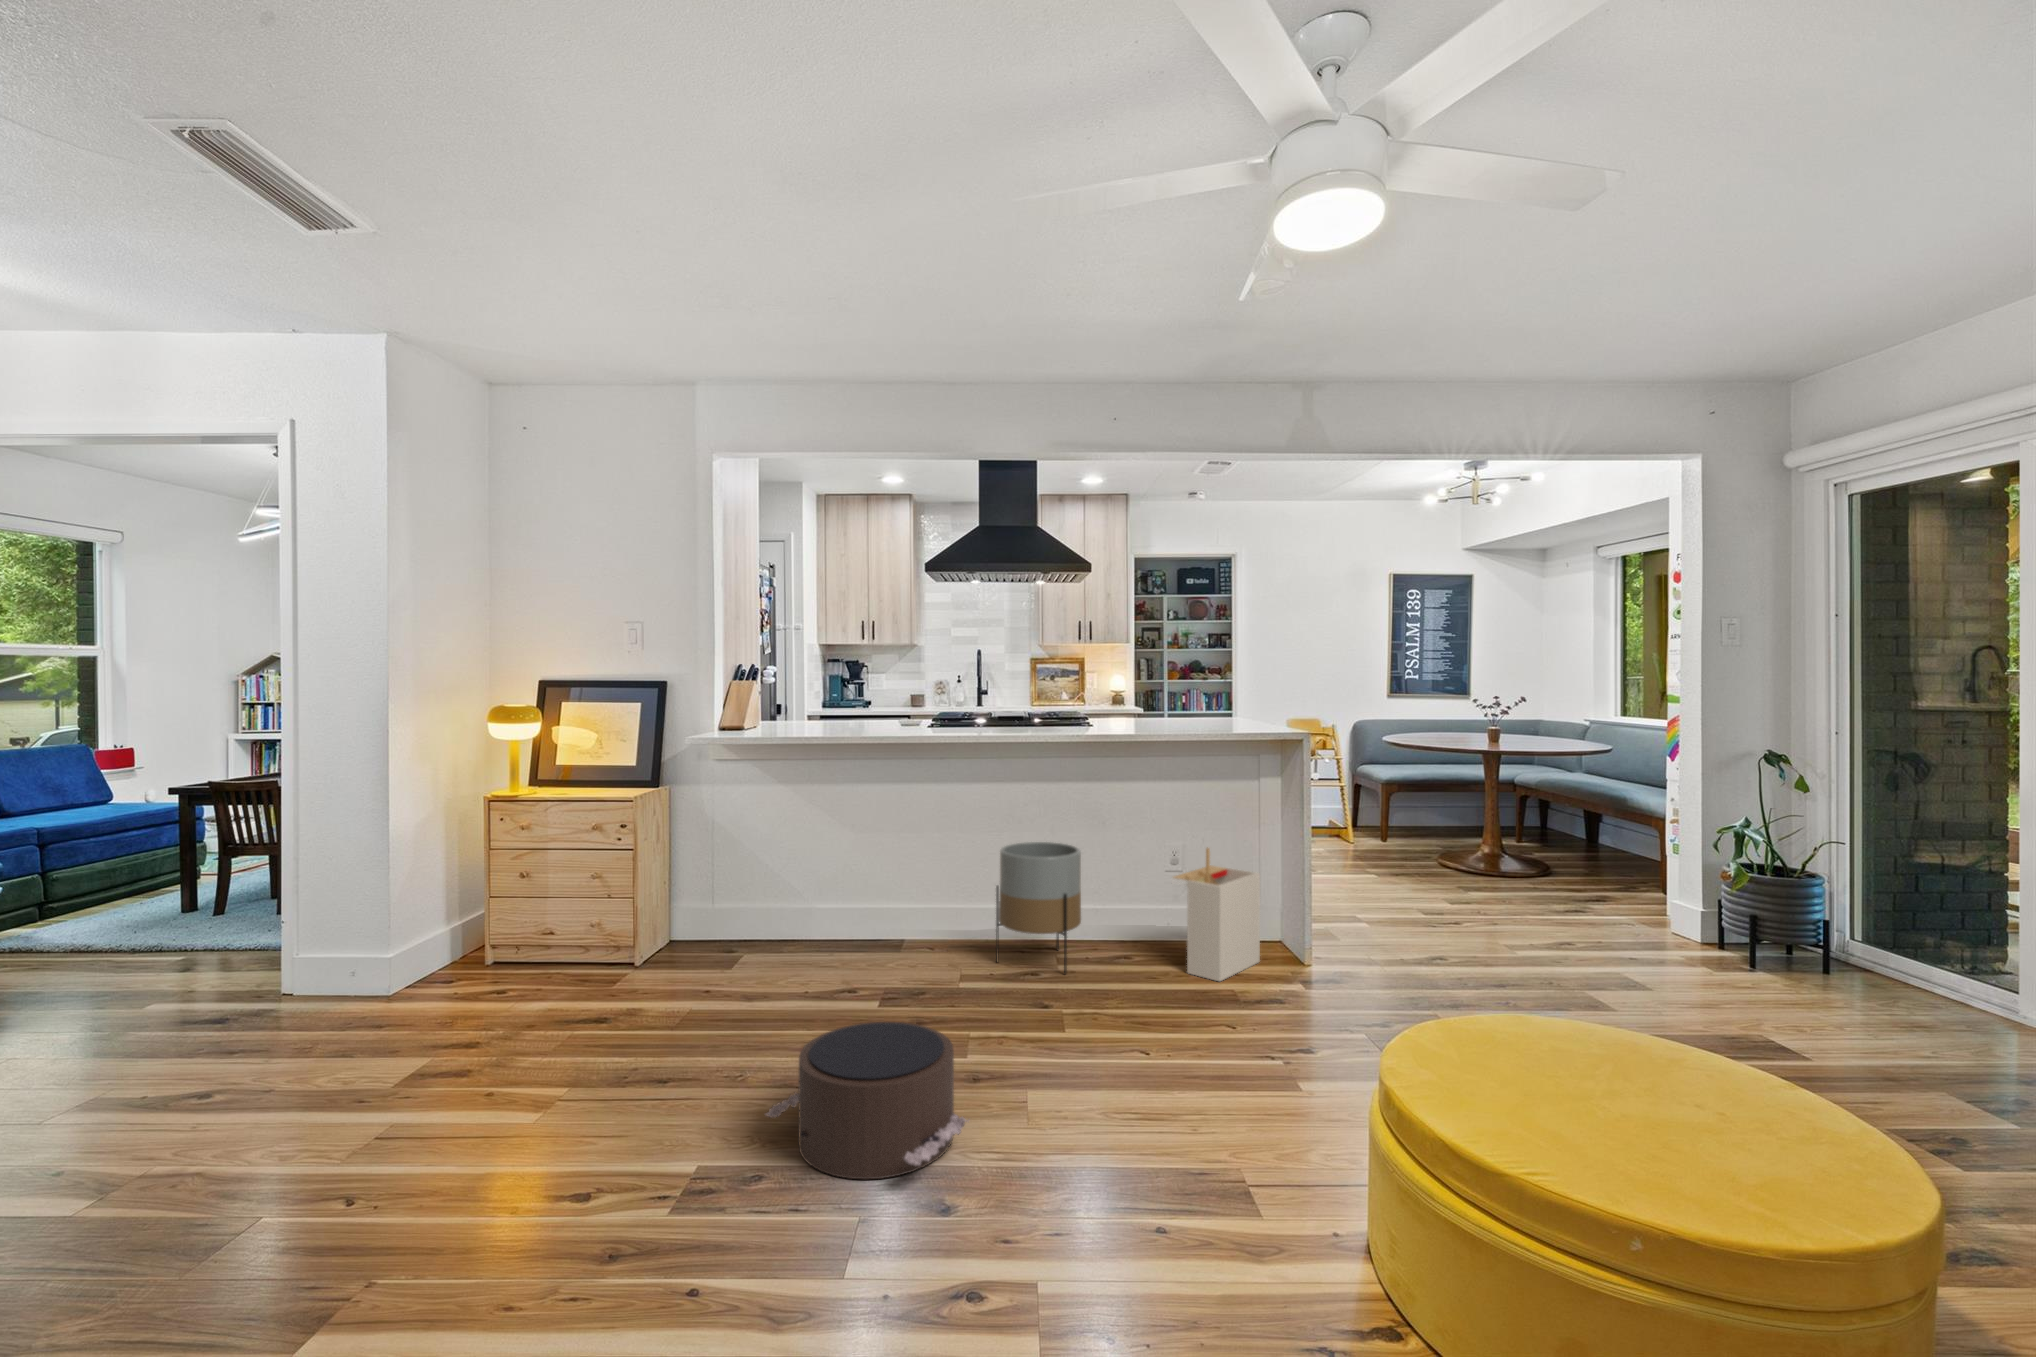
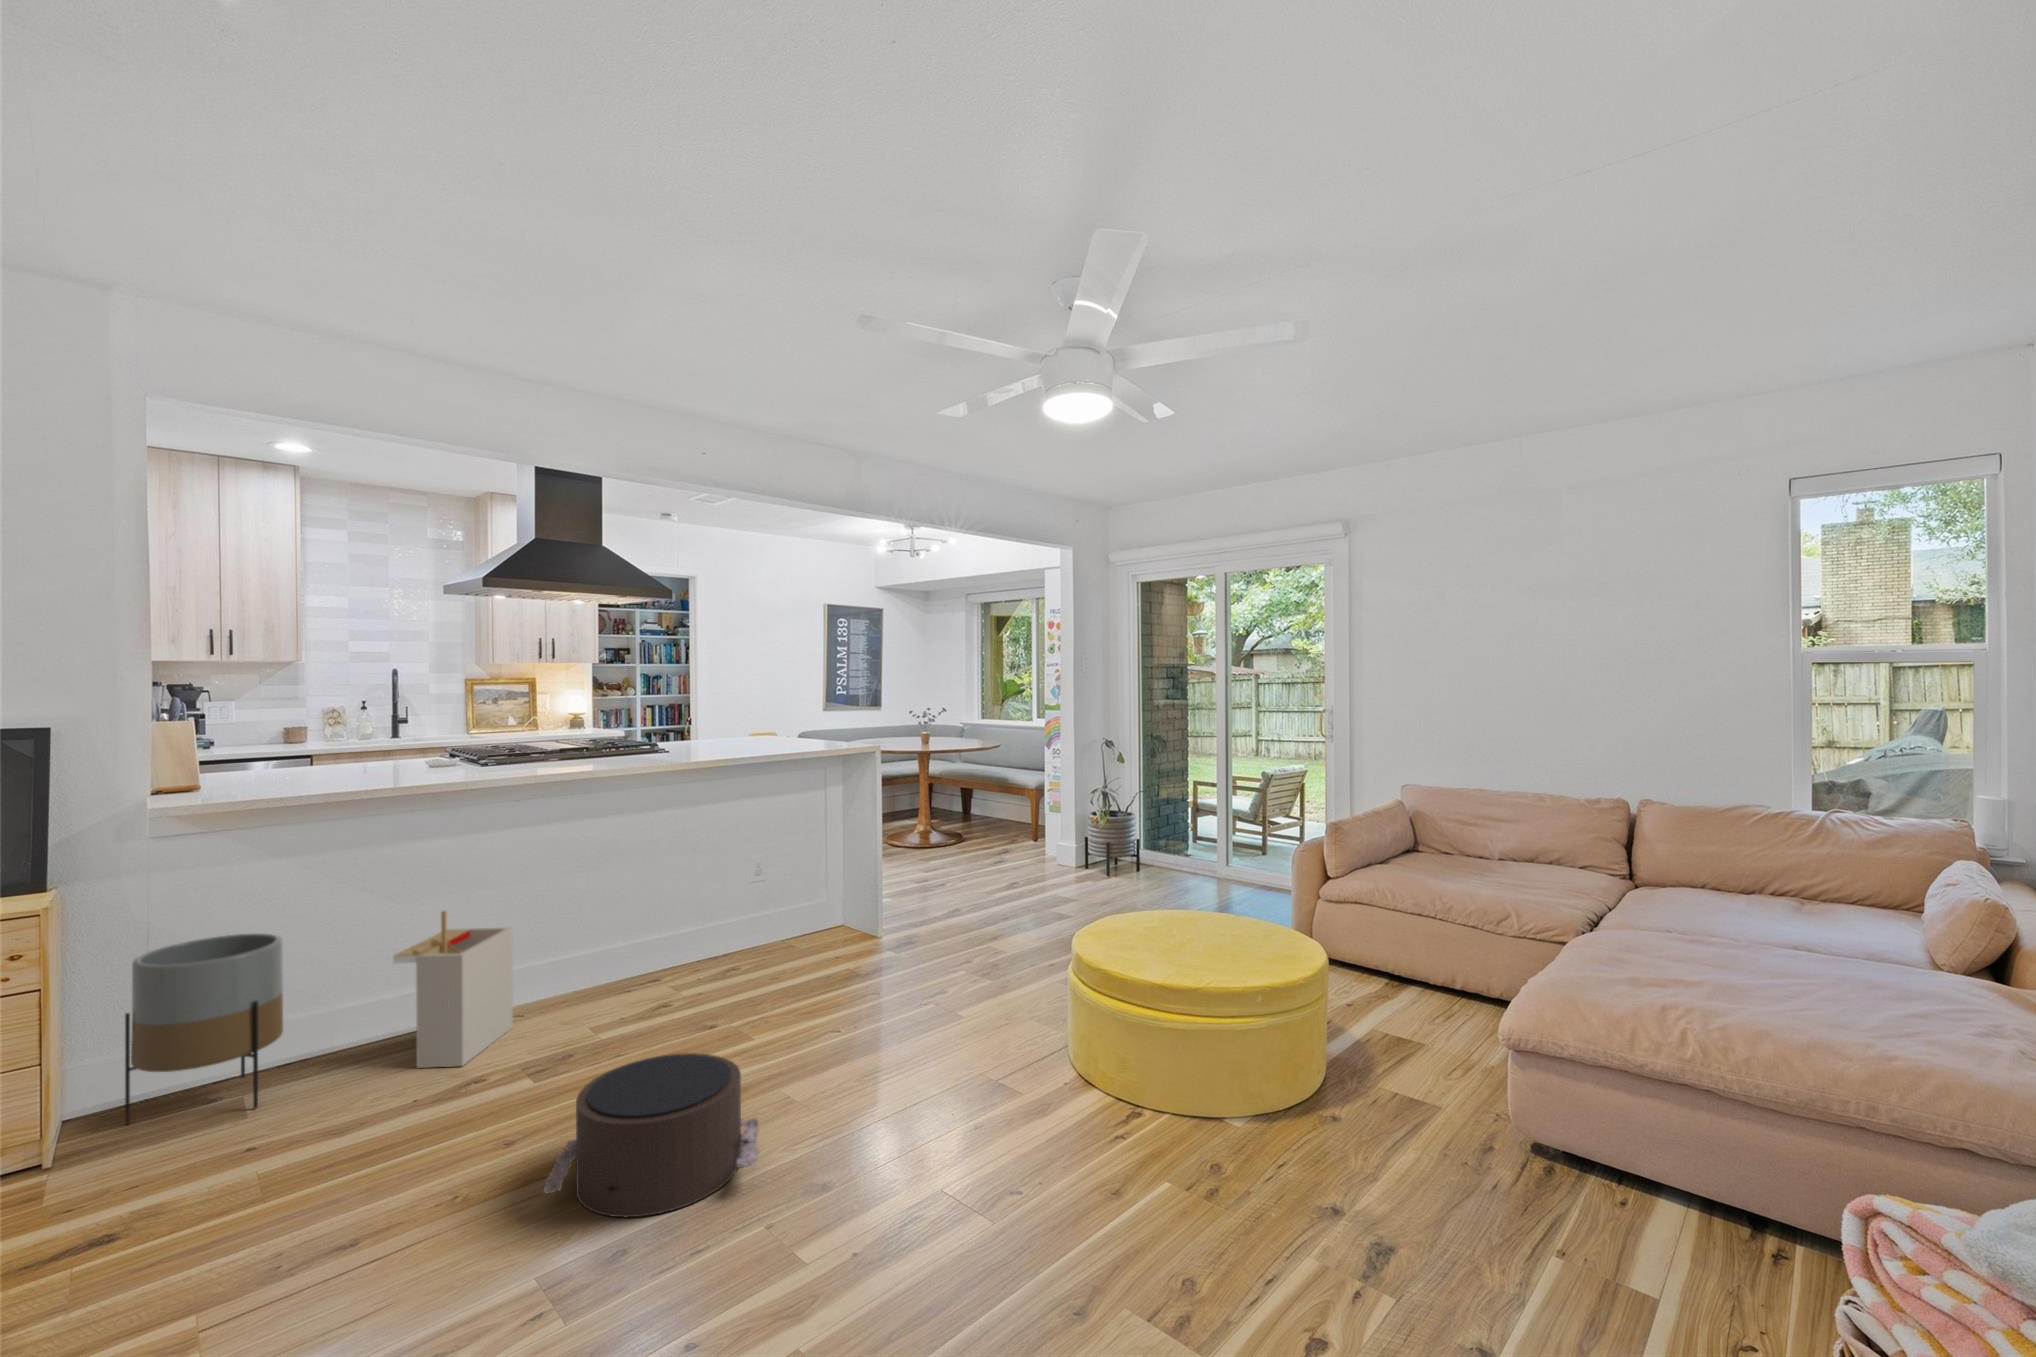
planter: present [996,842,1081,974] -> present [125,934,283,1124]
storage bin: present [1172,848,1260,981] -> present [393,911,513,1068]

